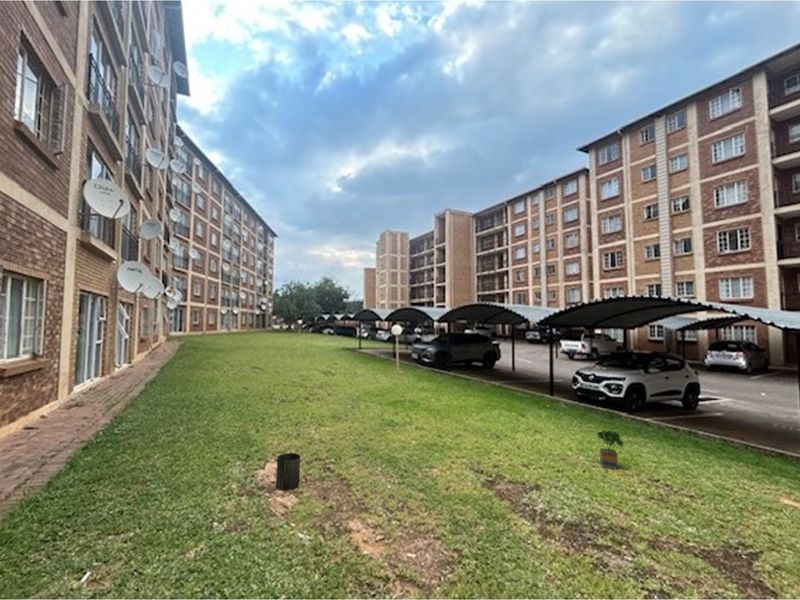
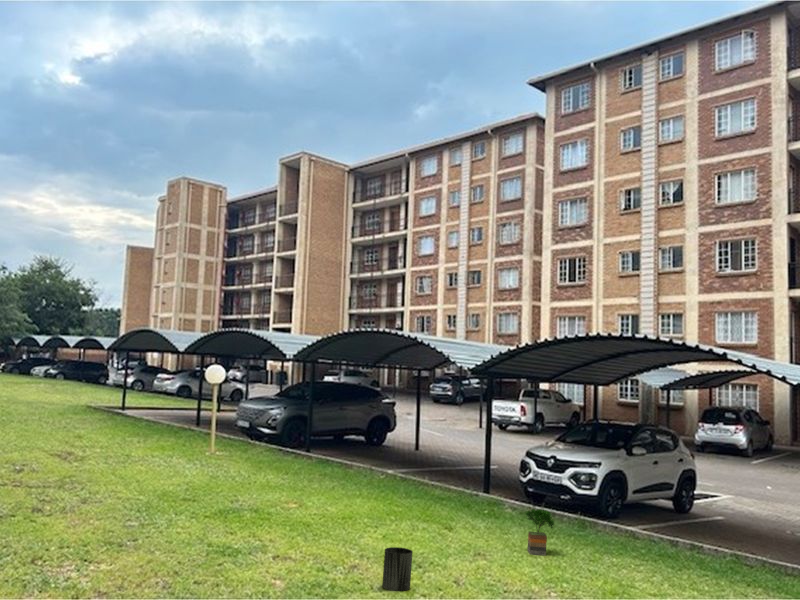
trash can: present [276,453,300,490] -> present [382,547,413,591]

